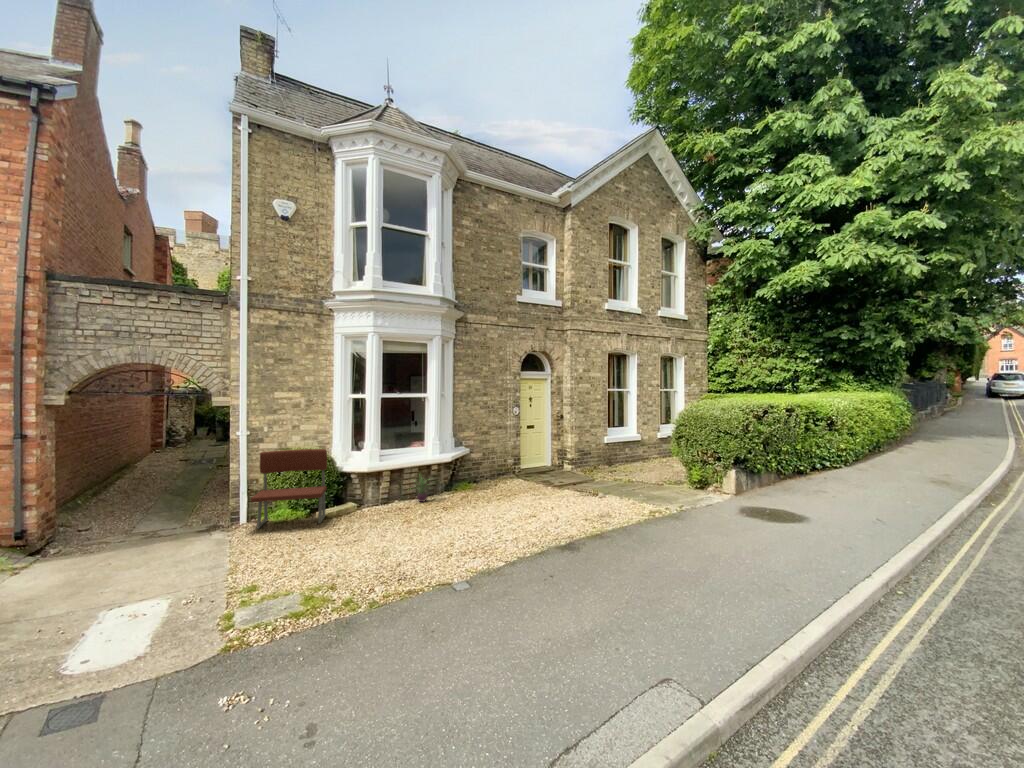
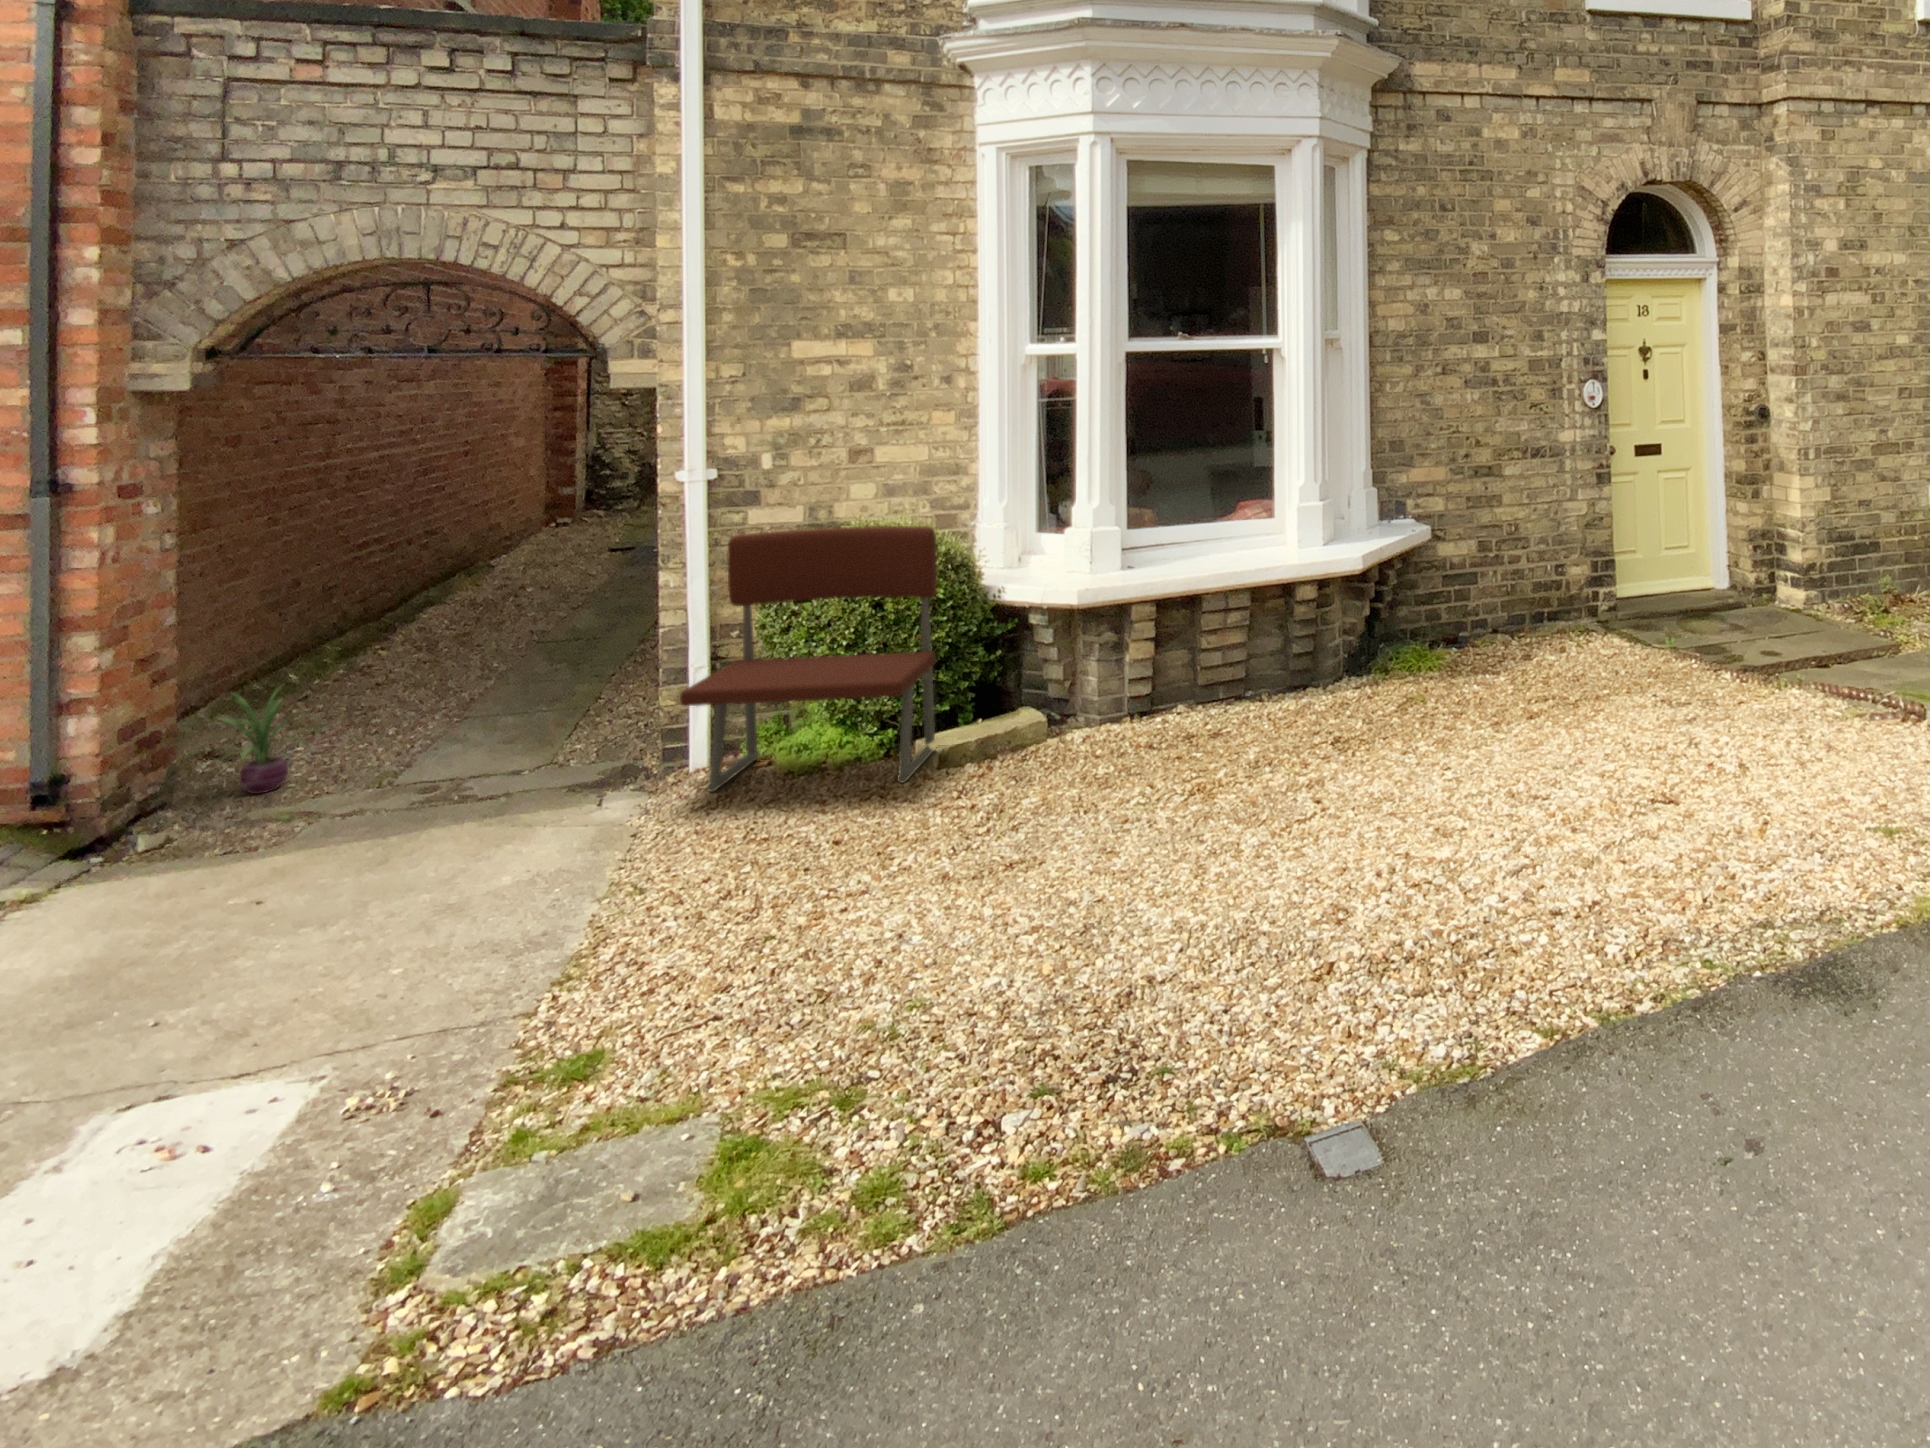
decorative plant: present [417,474,427,502] -> present [219,684,314,794]

